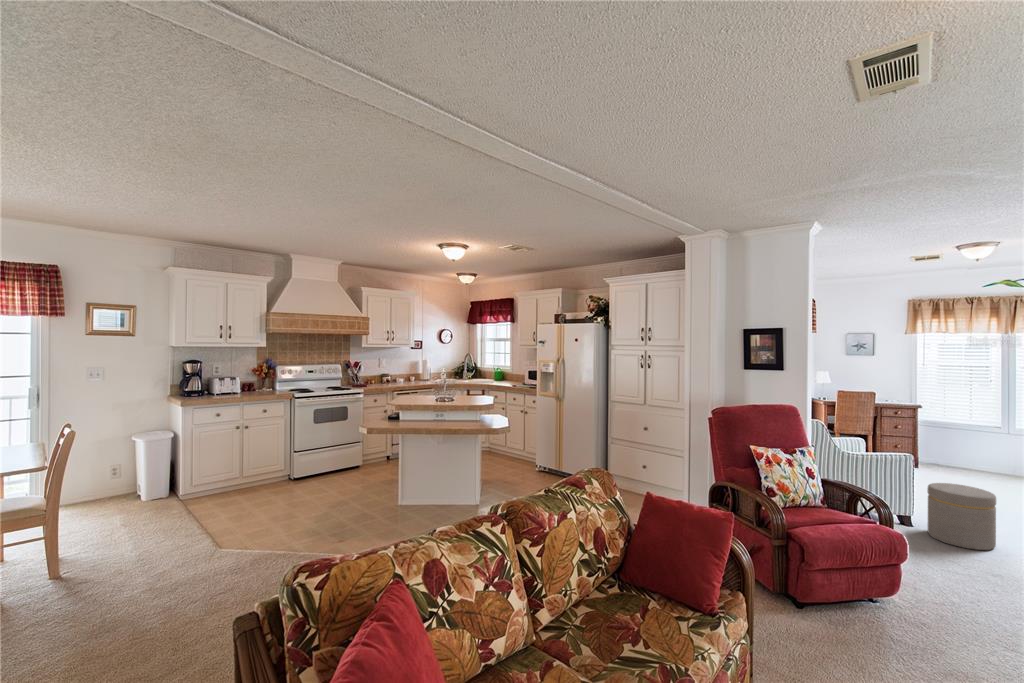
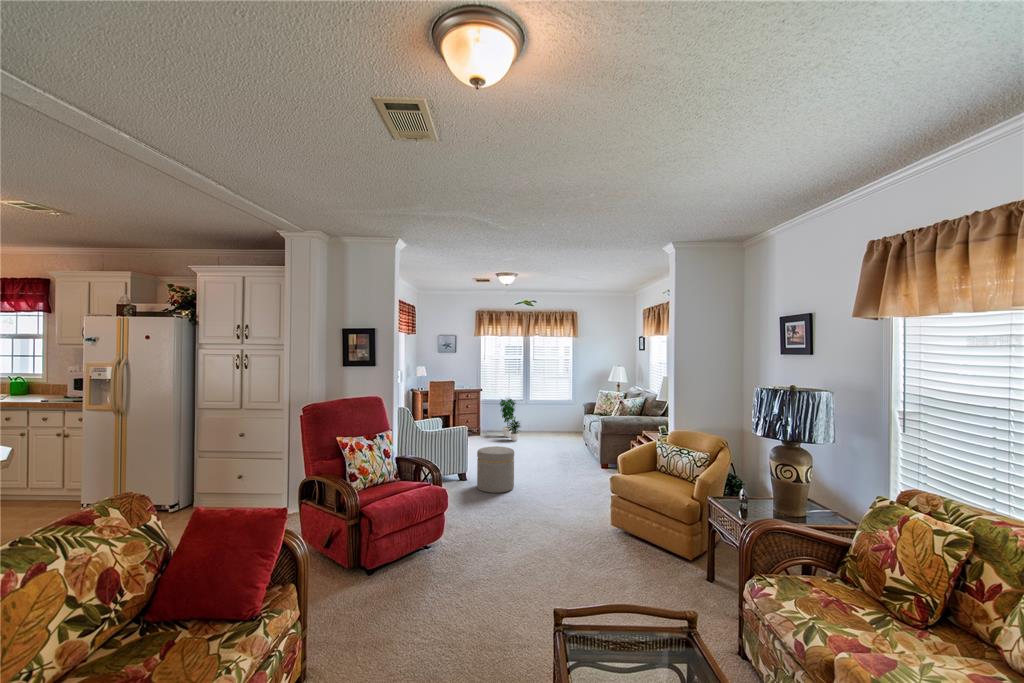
potted plant: none [948,415,996,480] -> present [500,399,520,441]

